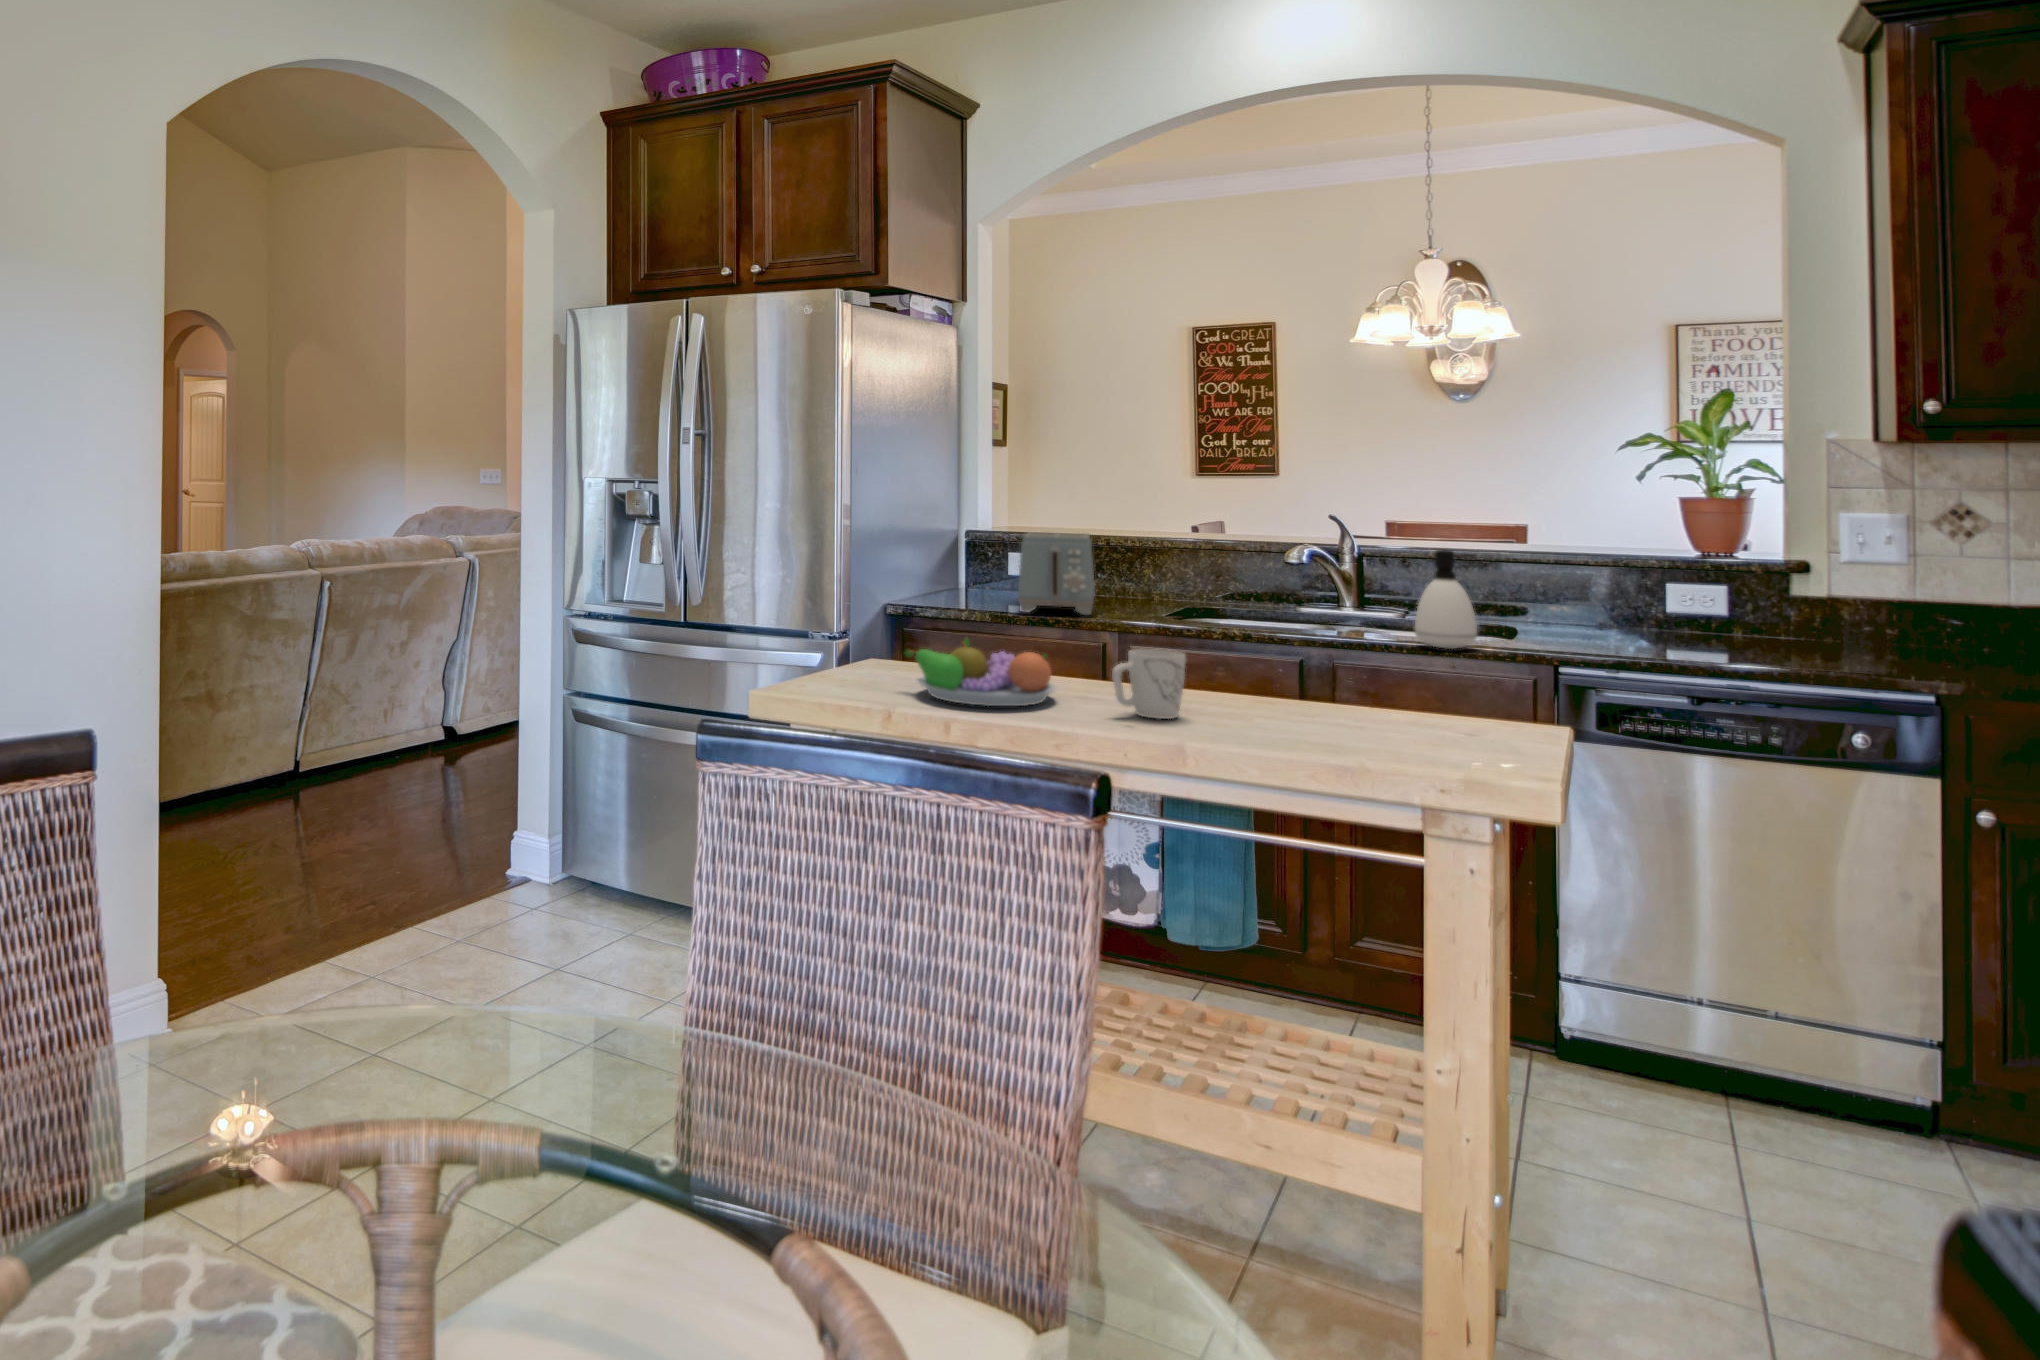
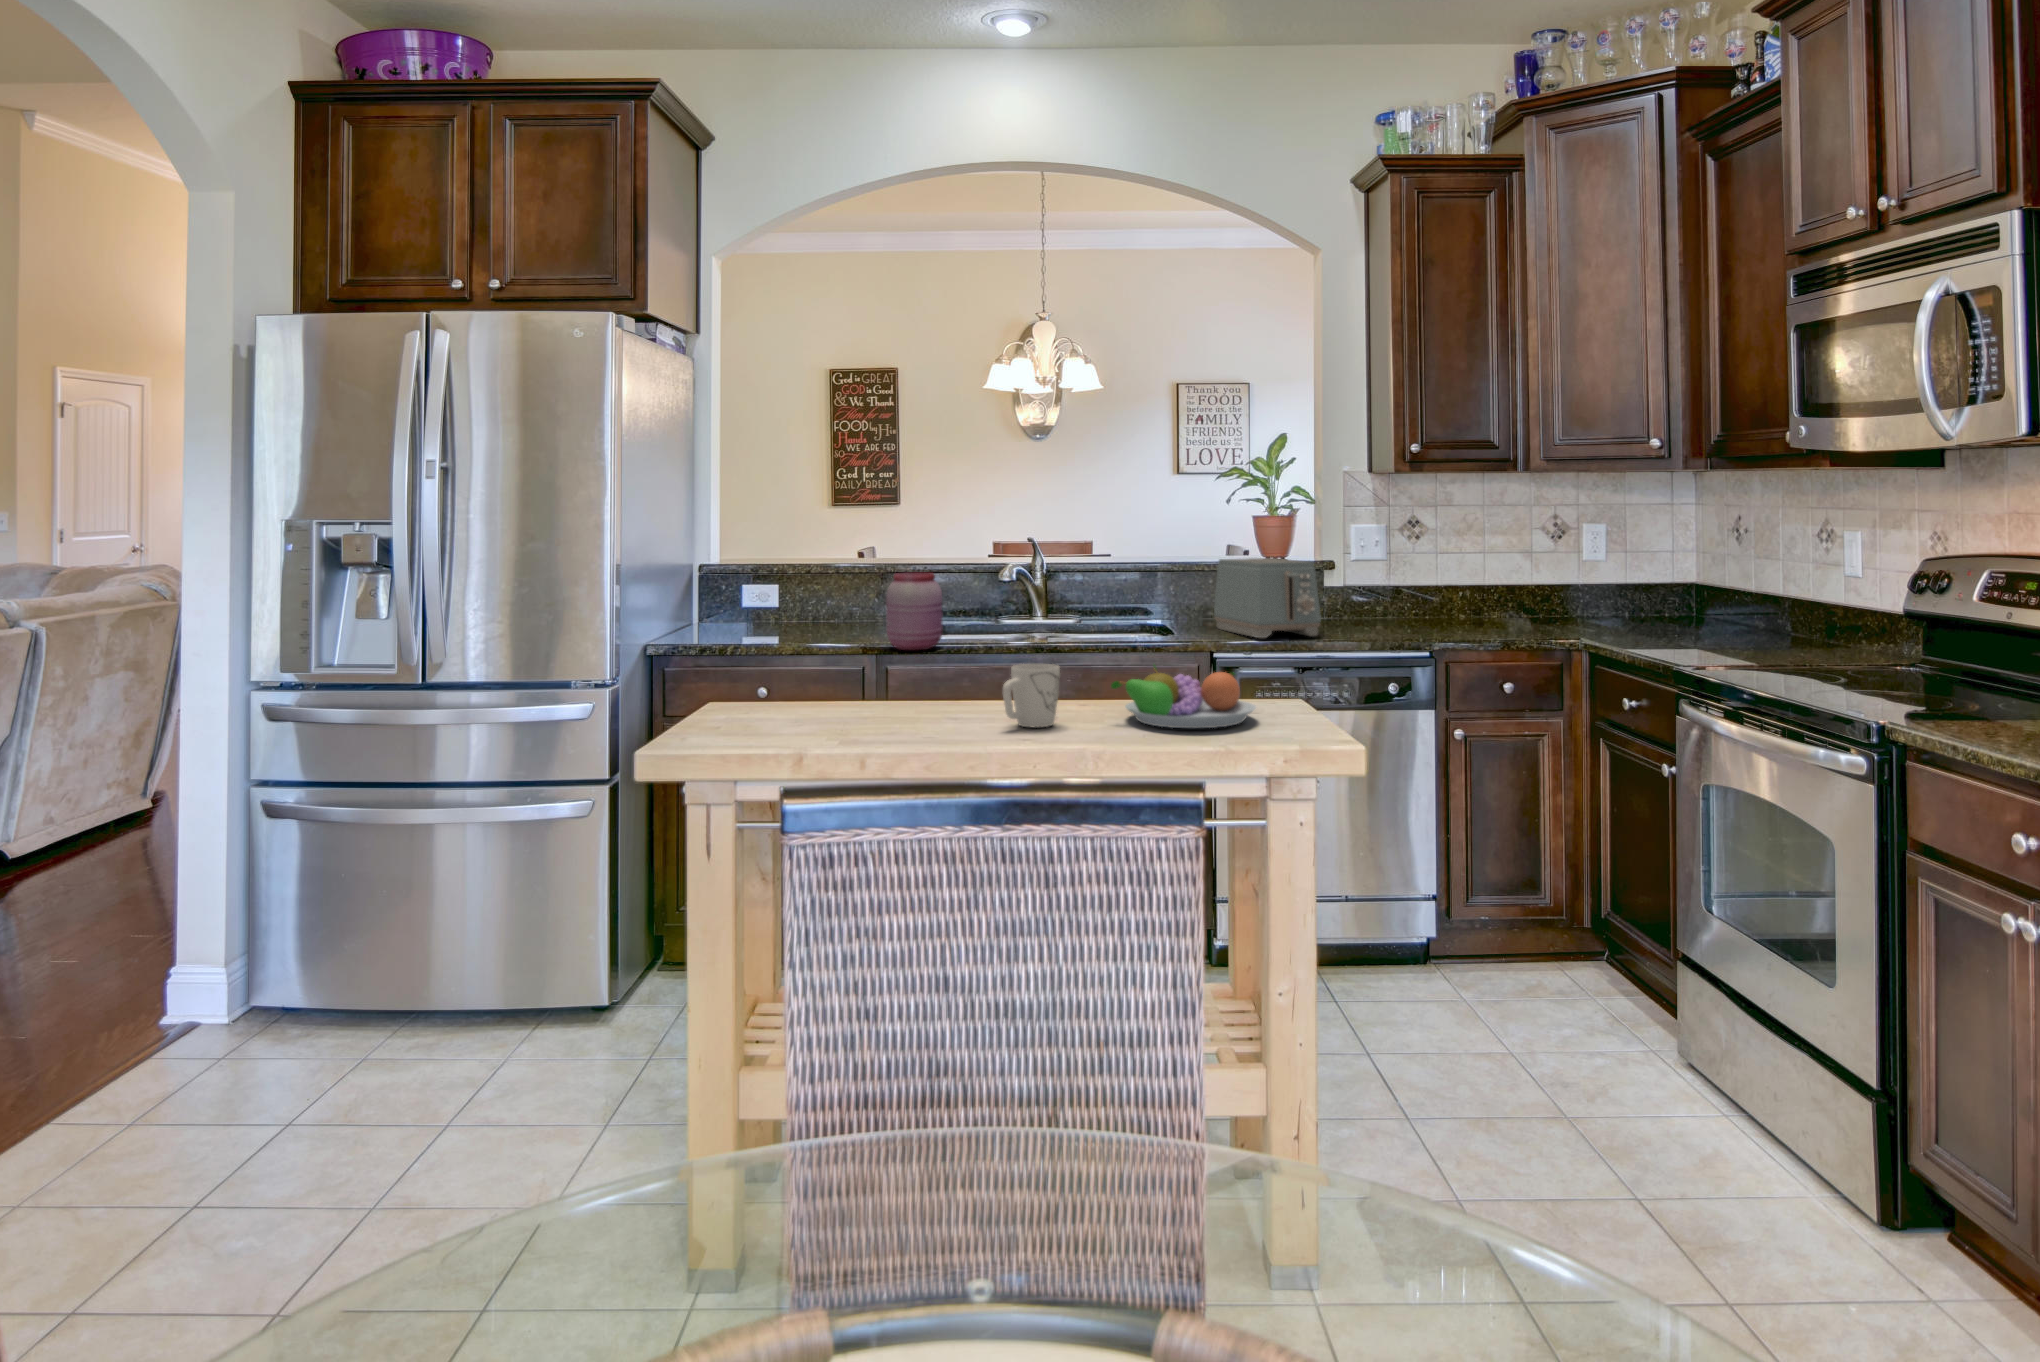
toaster: present [1017,532,1095,615] -> present [1214,558,1321,638]
jar: none [1124,548,1190,633] -> present [886,572,943,650]
soap dispenser: present [1415,549,1477,649] -> none [1115,561,1158,643]
fruit bowl: present [905,639,1057,706] -> present [1111,665,1256,728]

